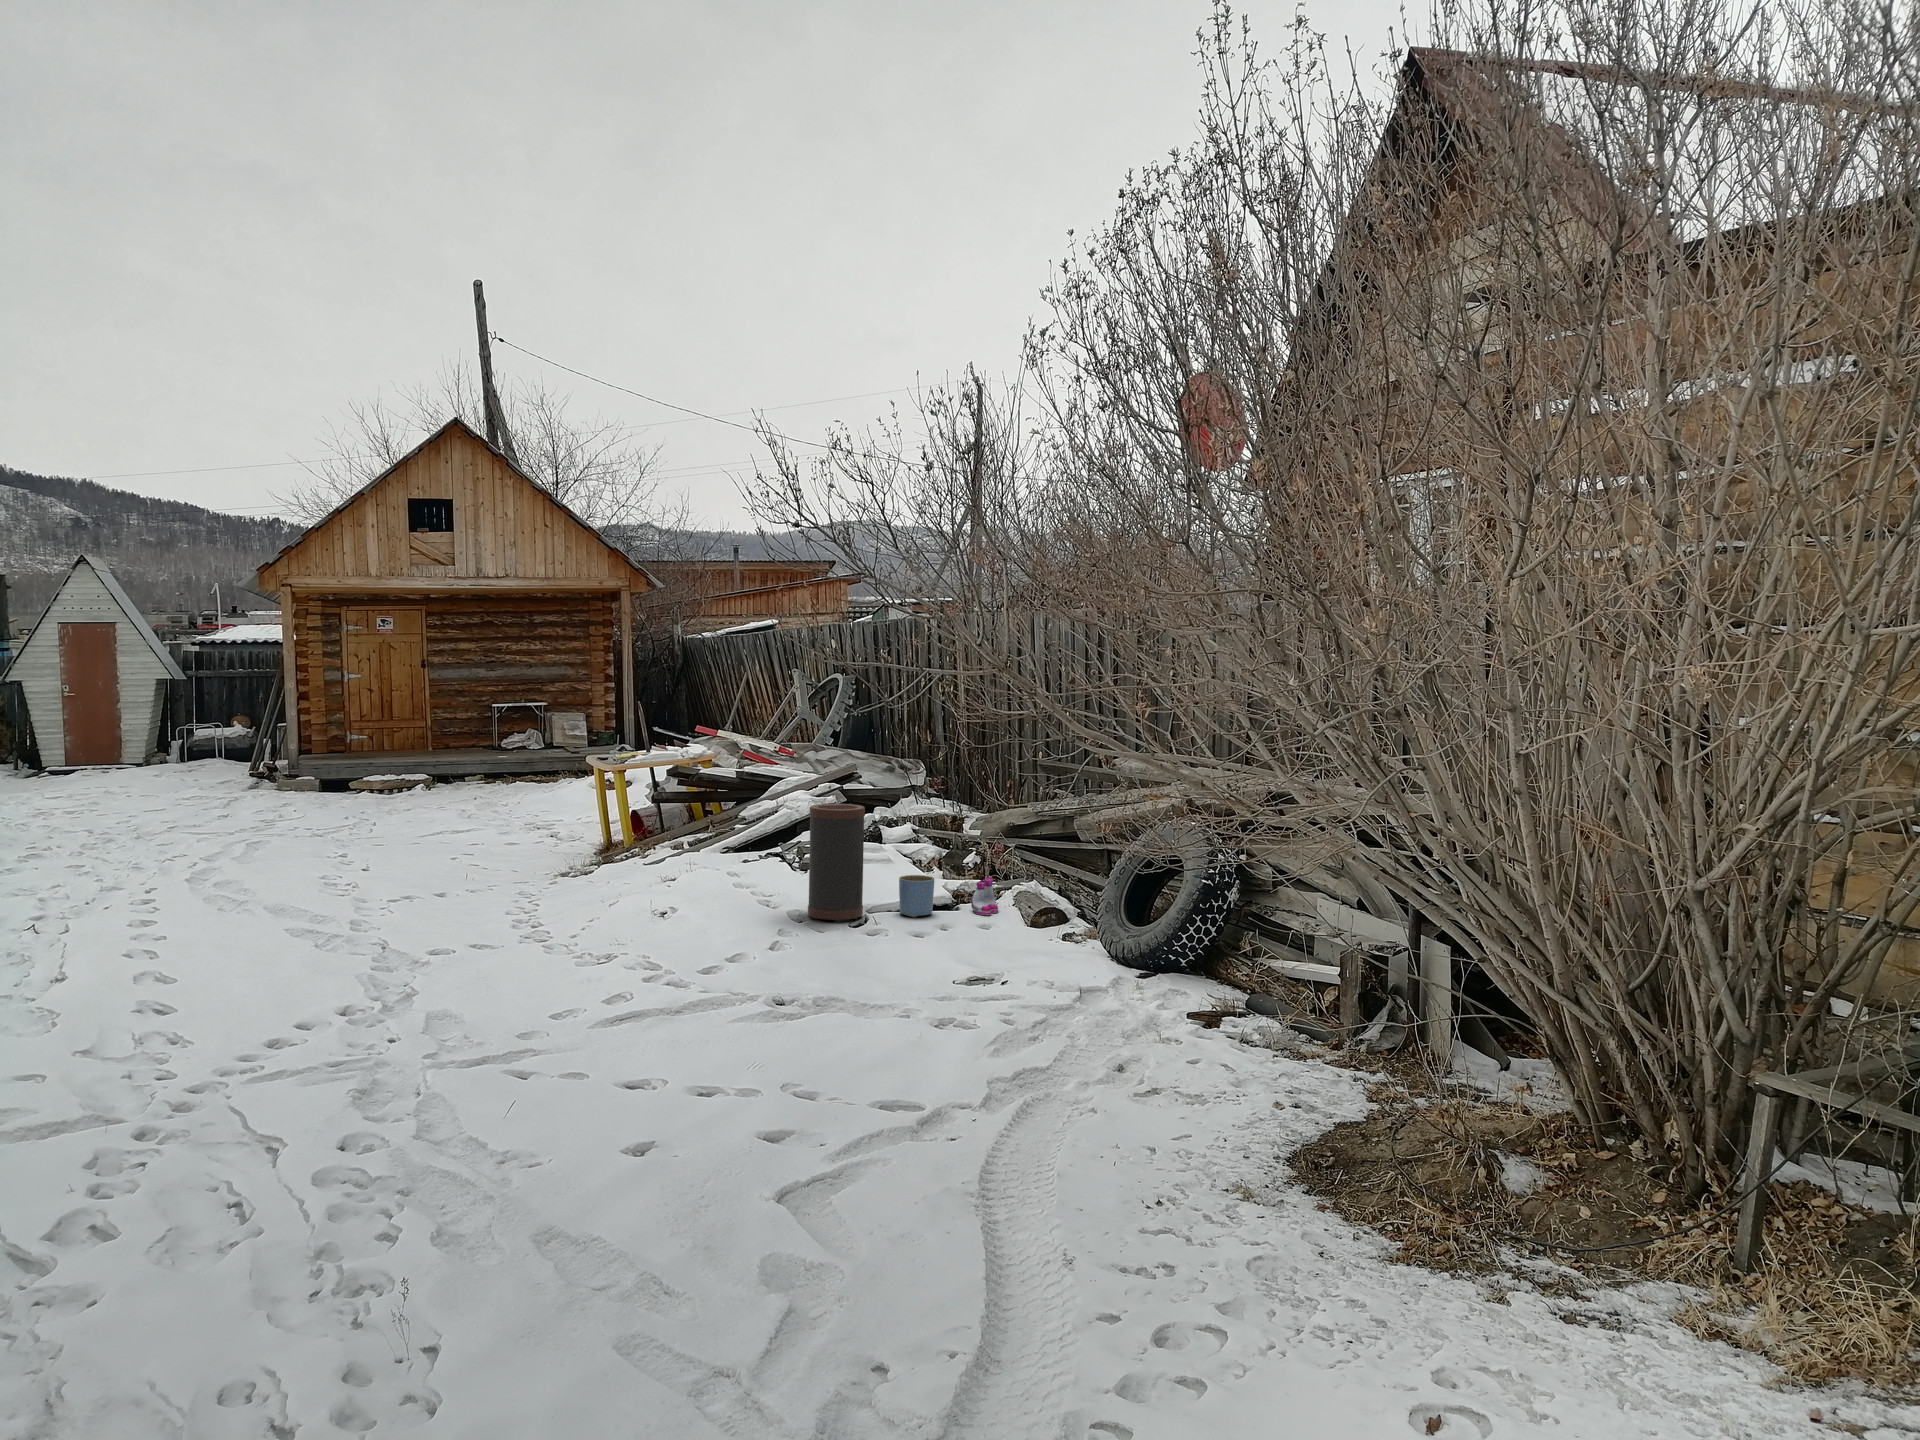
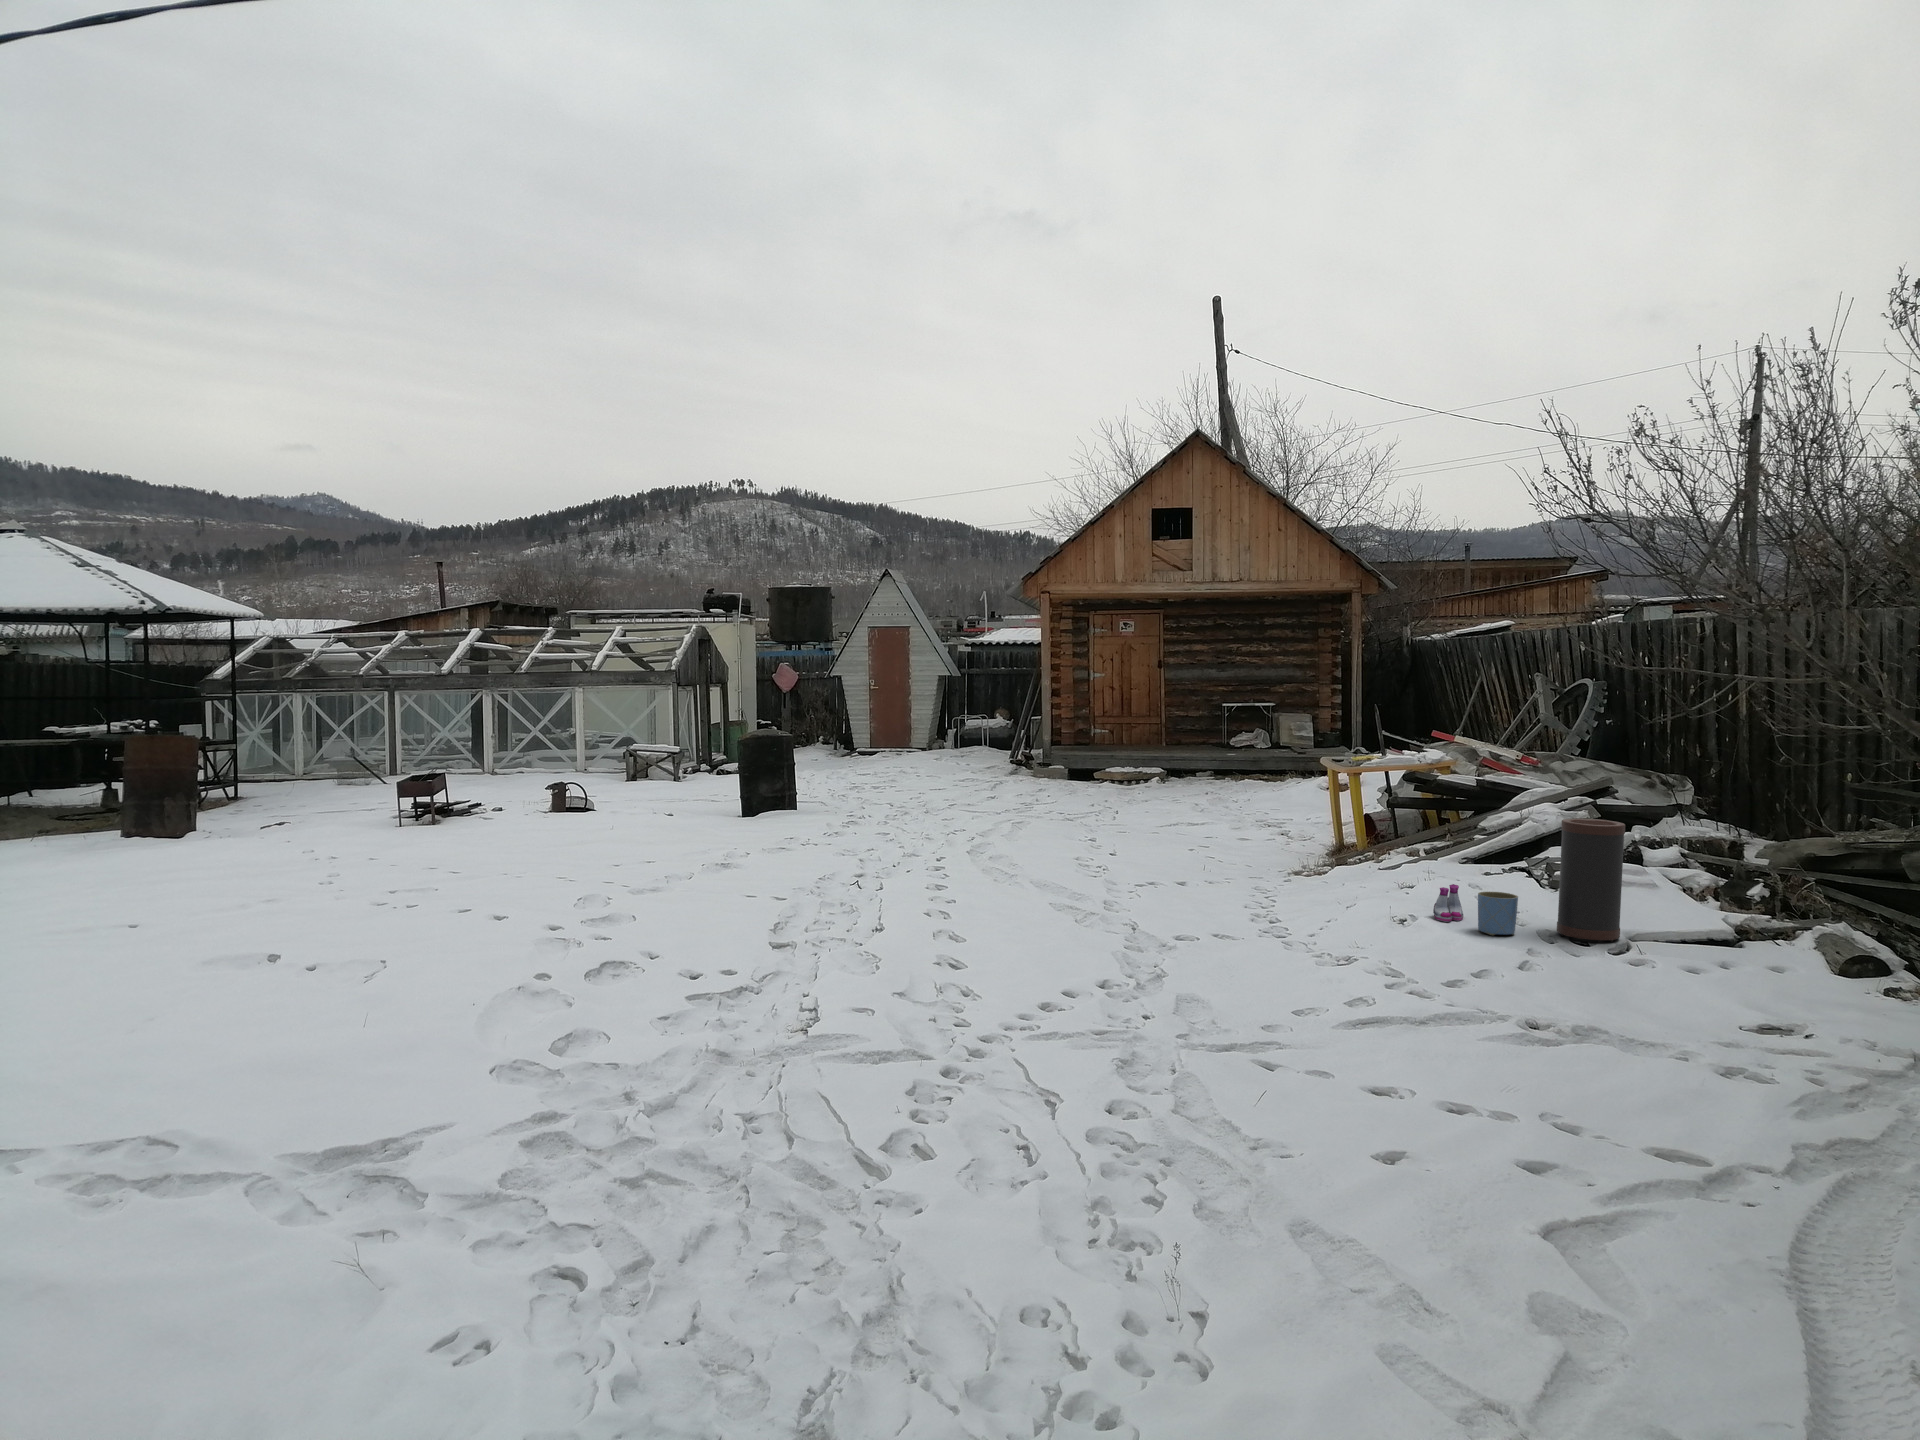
planter: present [899,875,934,917] -> present [1478,891,1518,936]
boots: present [971,877,998,915] -> present [1433,884,1463,922]

